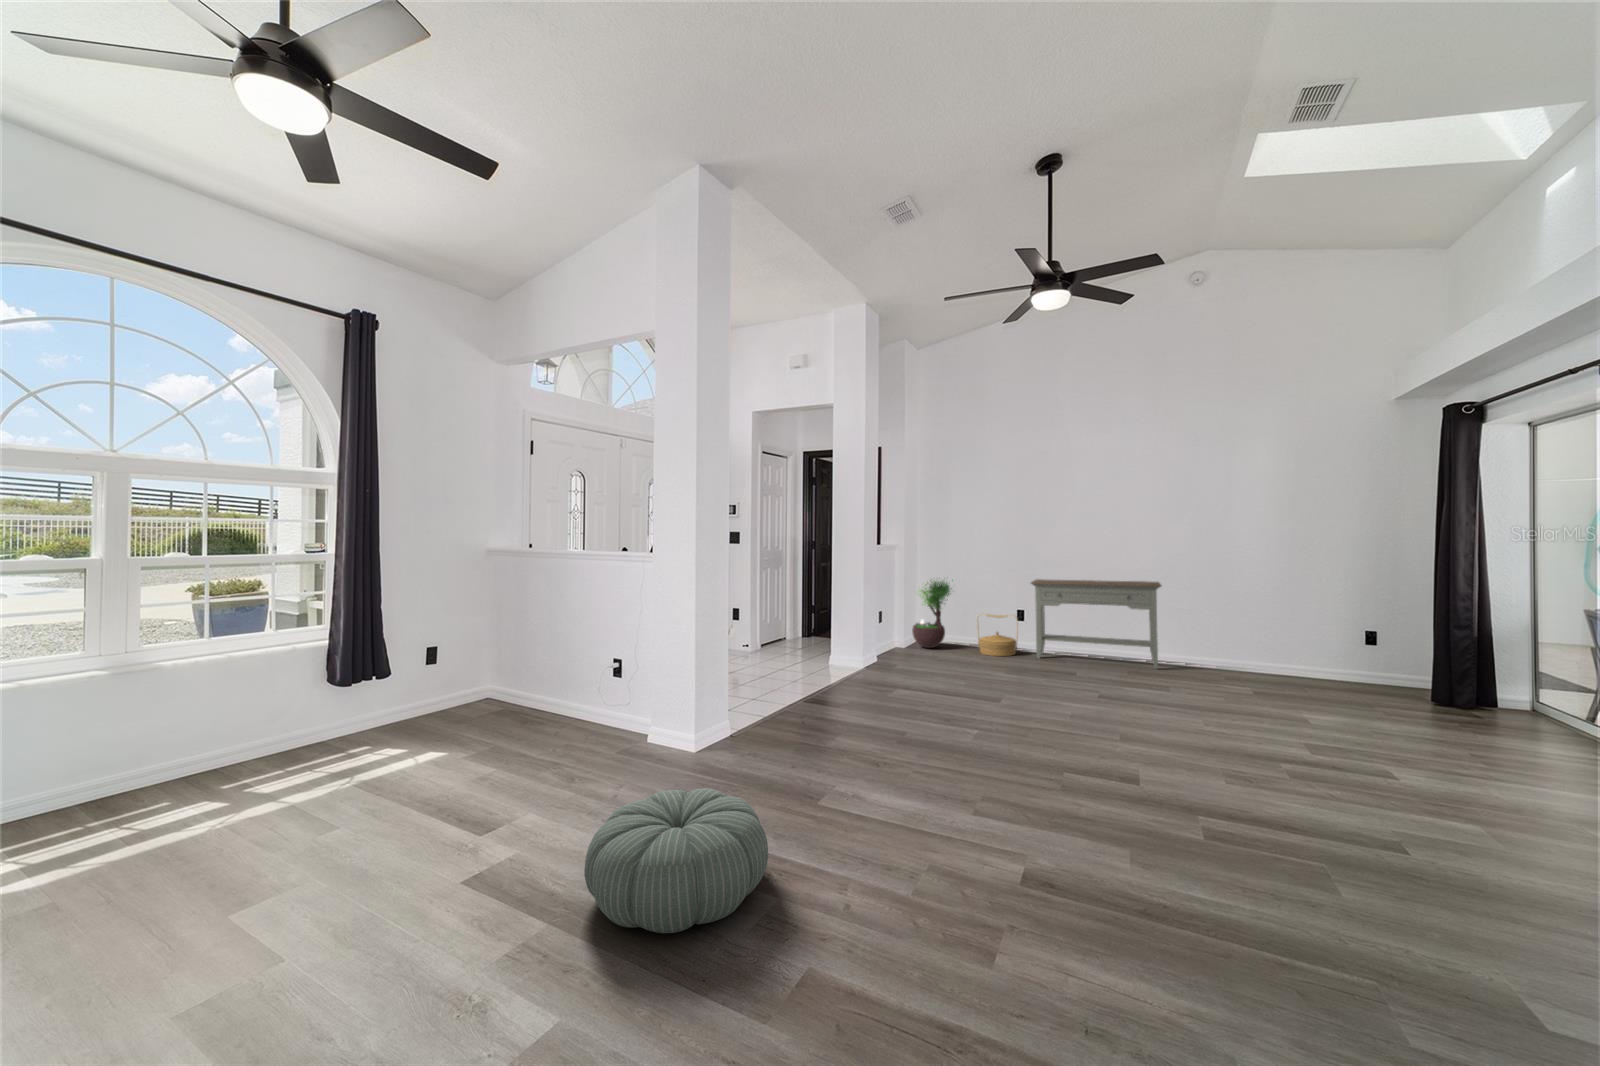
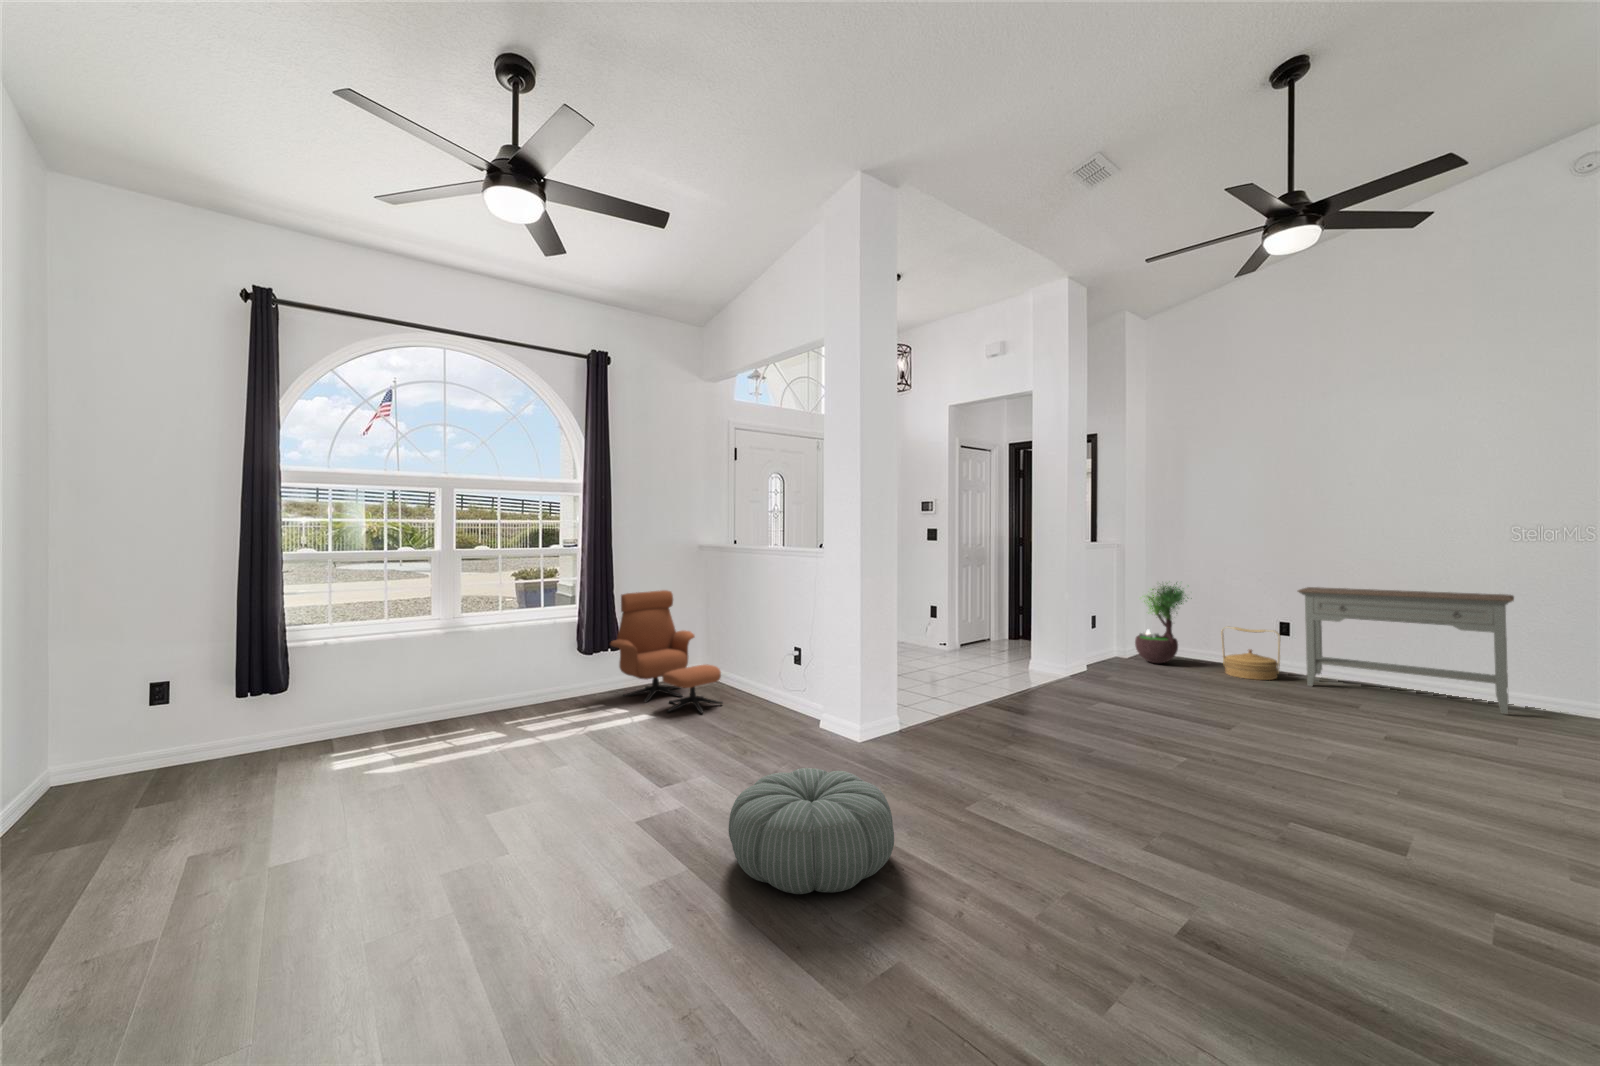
lounge chair: none [376,602,529,745] -> present [611,590,723,713]

